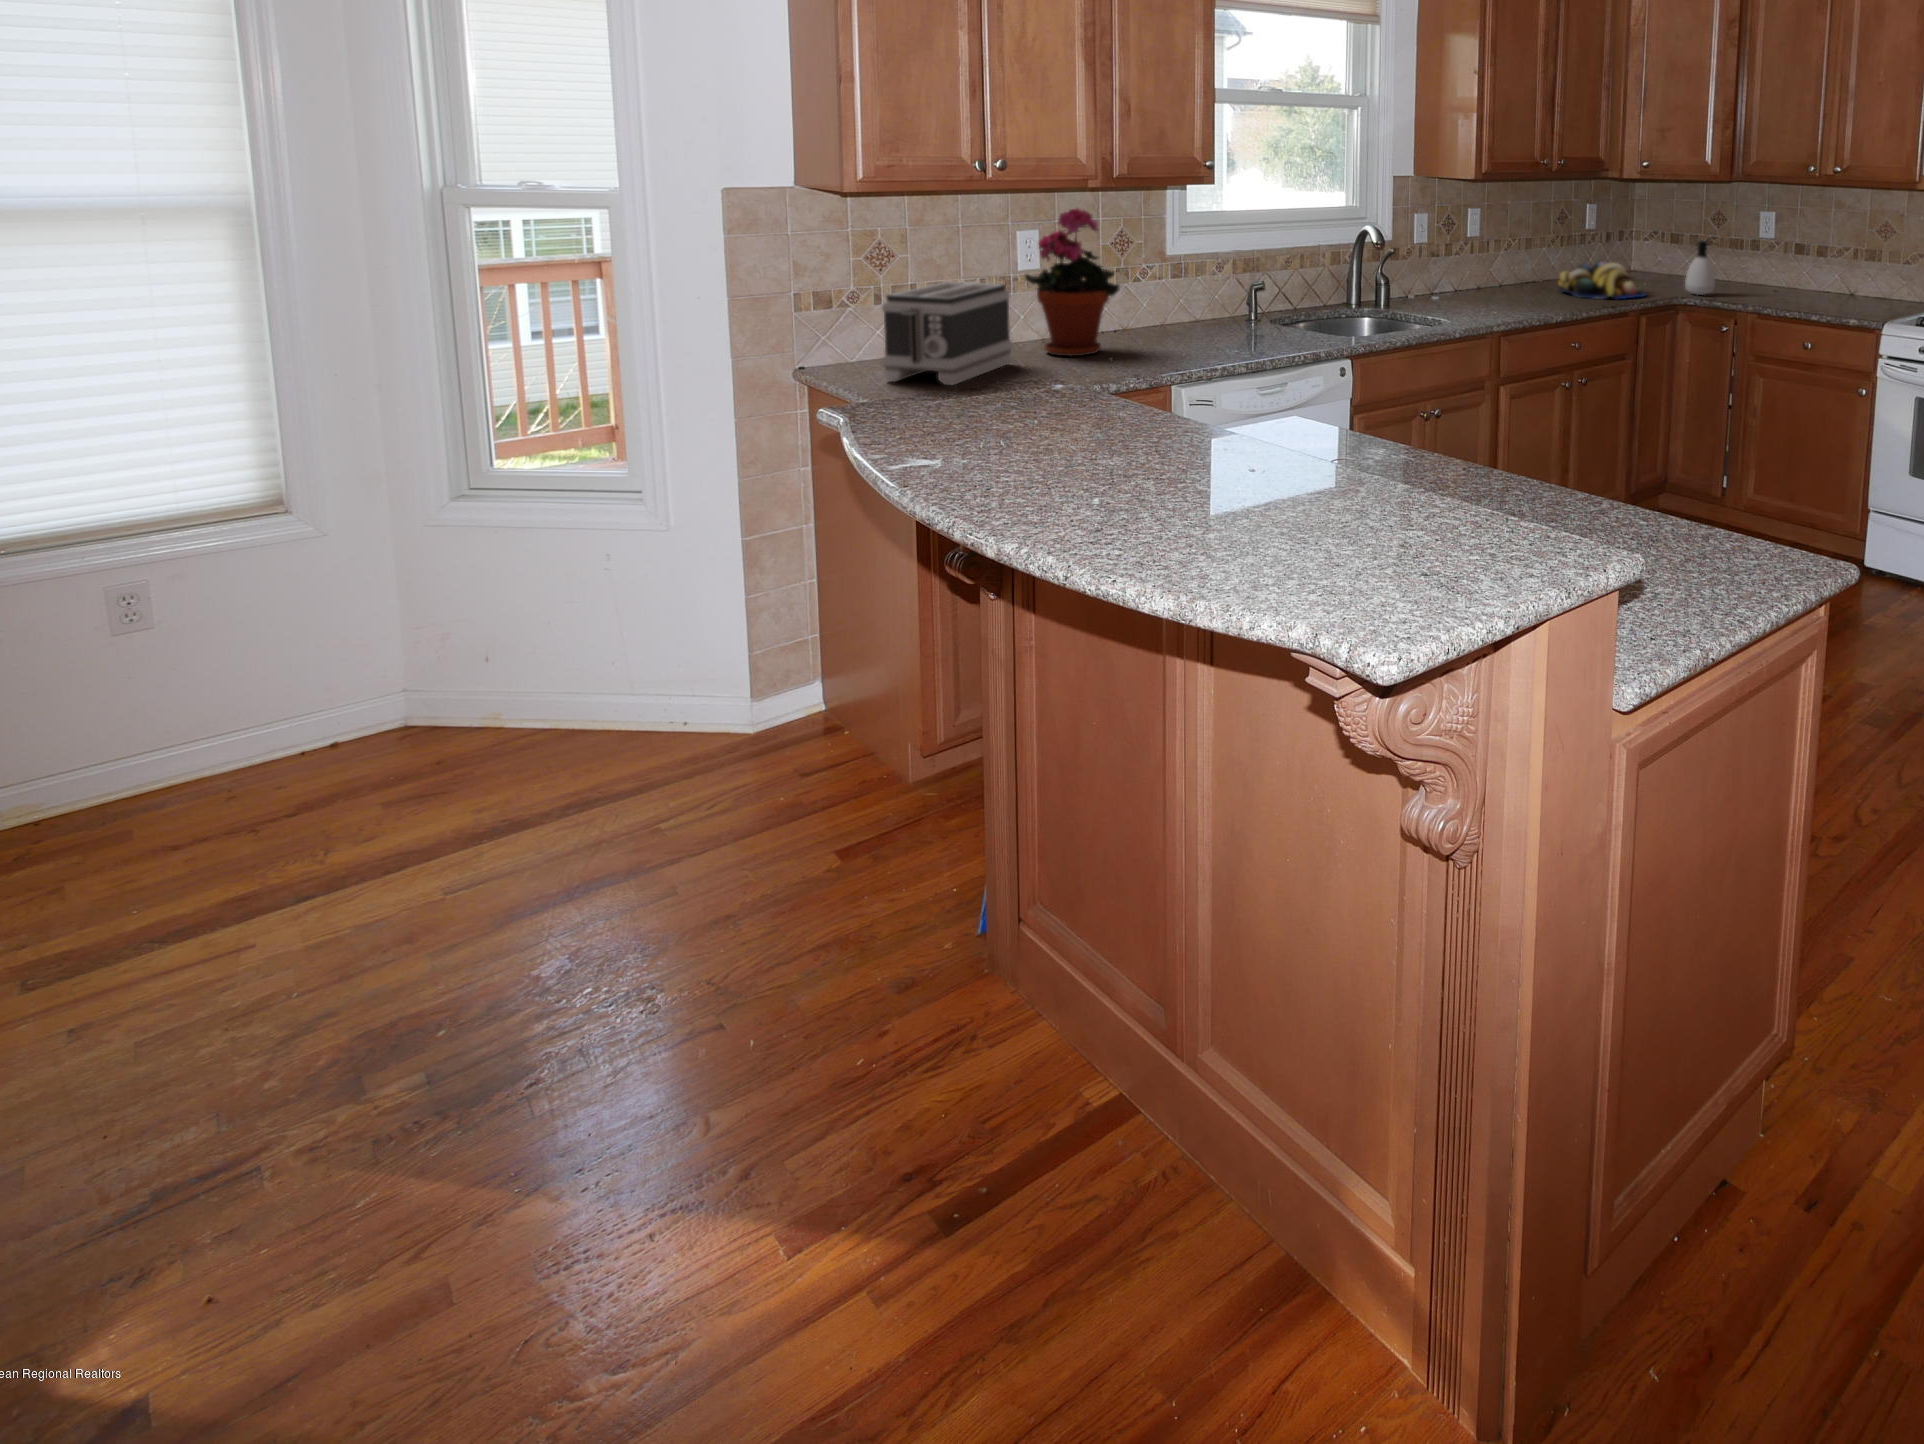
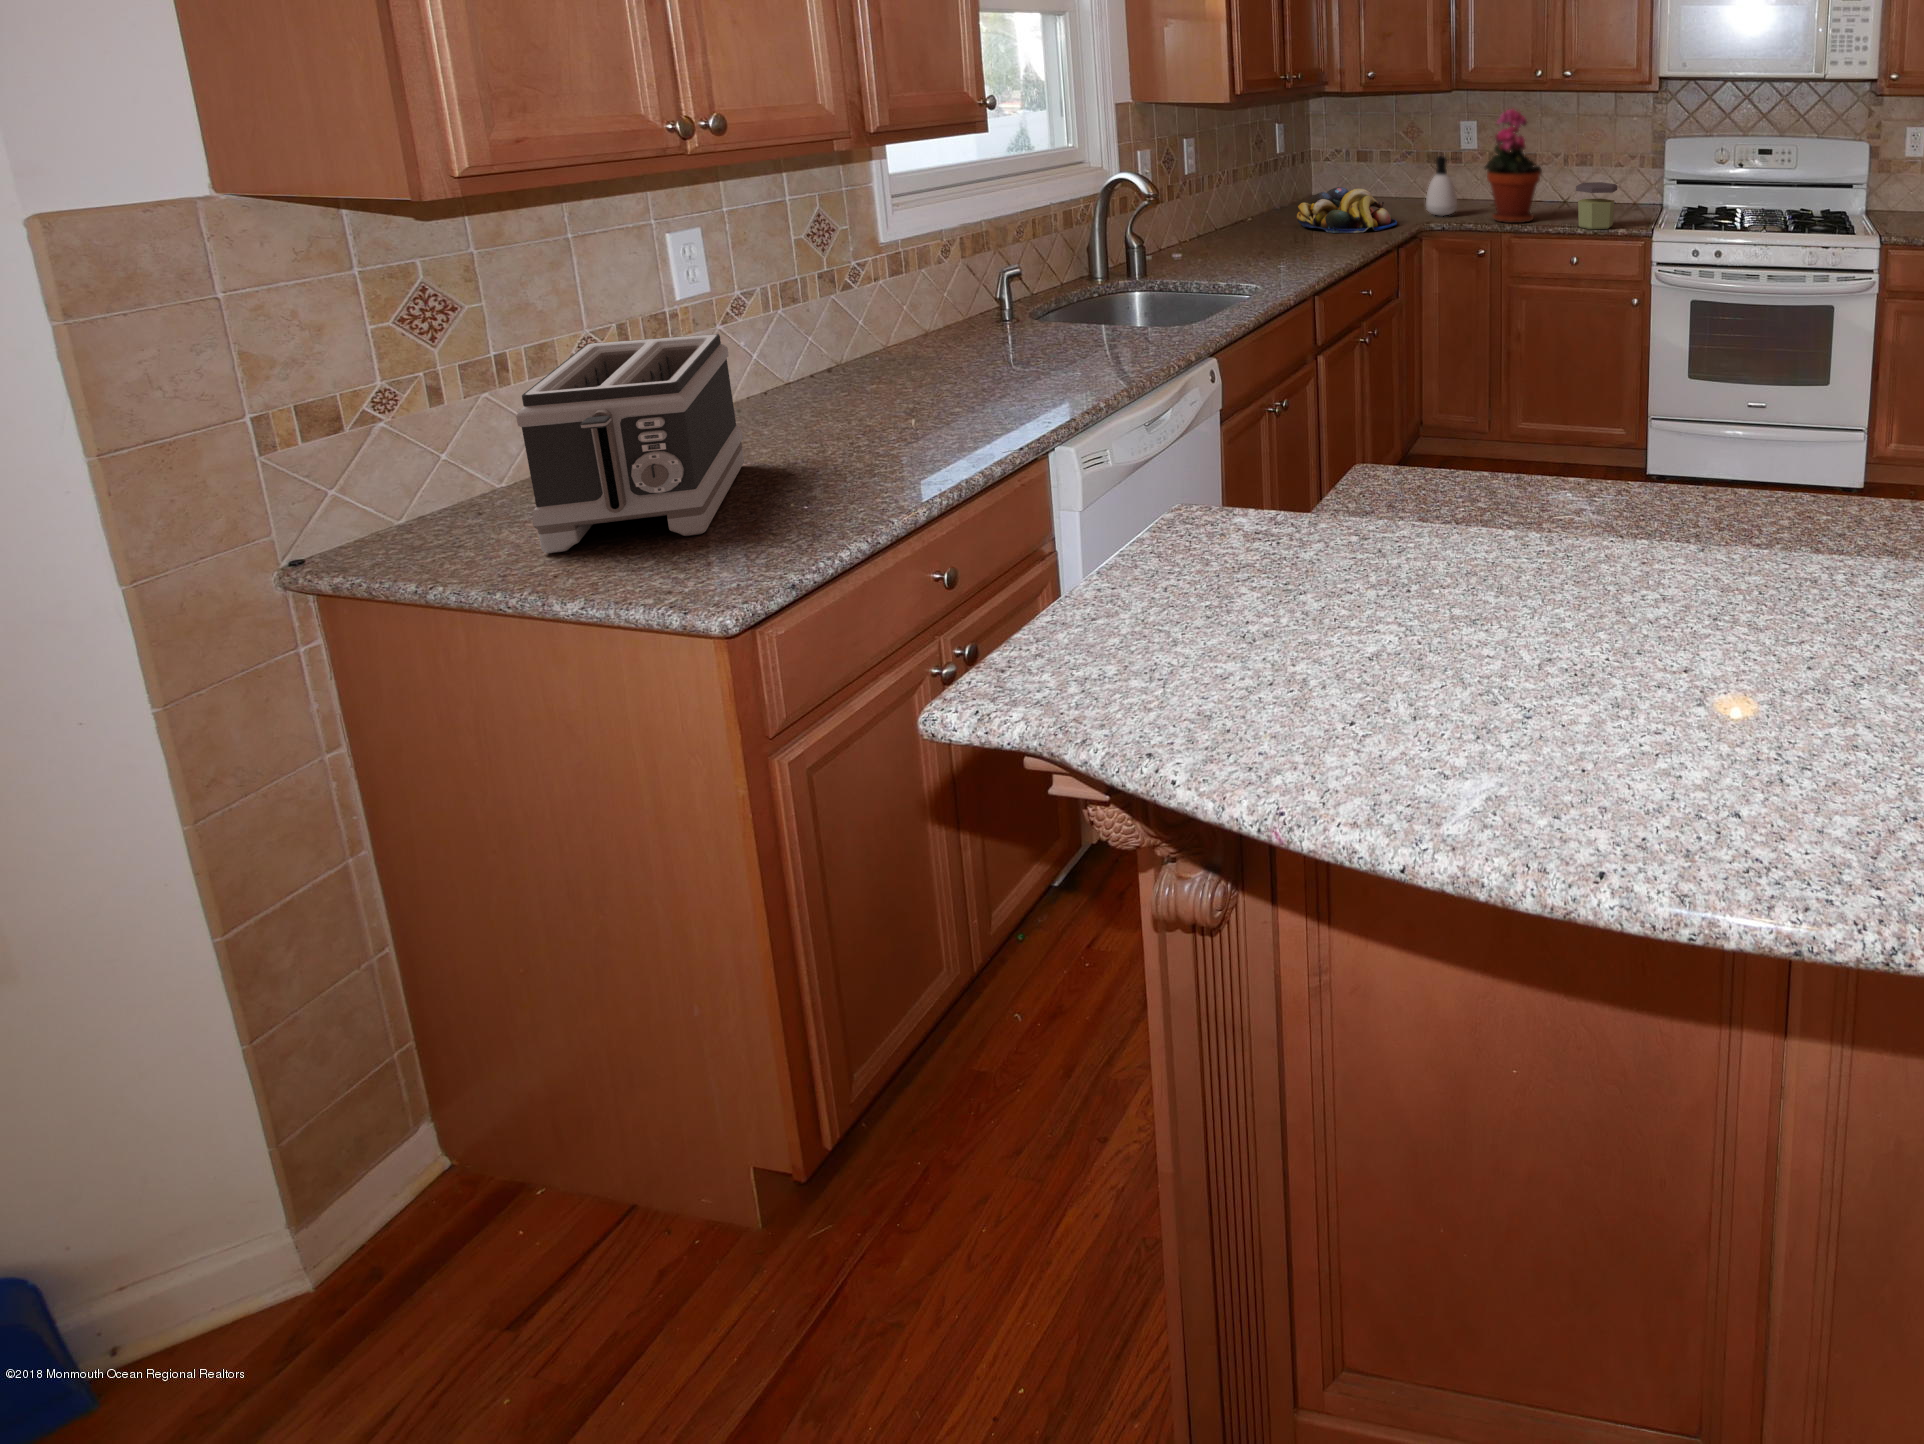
potted plant: present [1025,208,1120,356] -> present [1485,109,1542,223]
jar: none [1807,272,1852,318] -> present [1576,182,1617,229]

